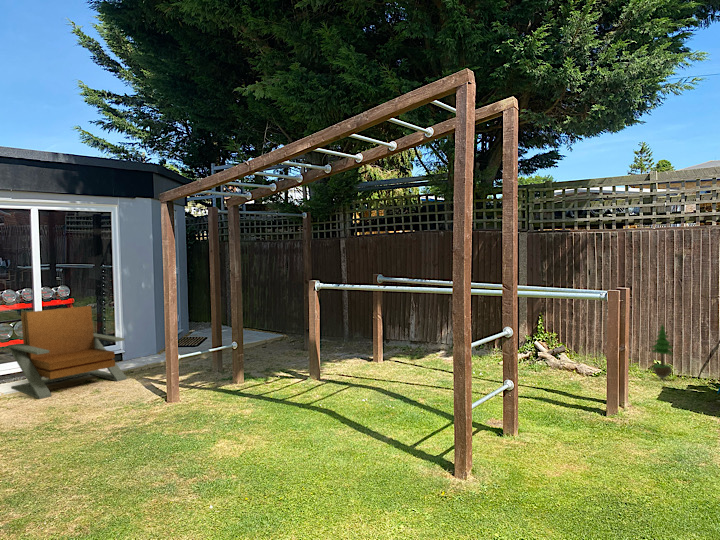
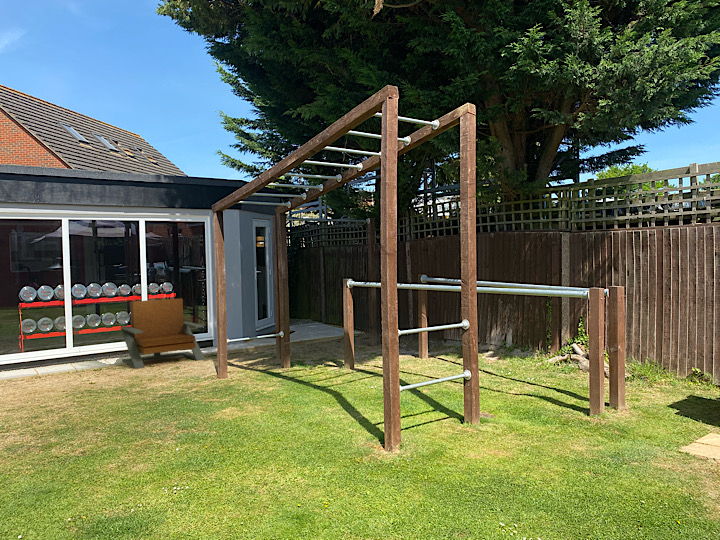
potted tree: present [652,325,672,379] -> none [684,327,709,387]

